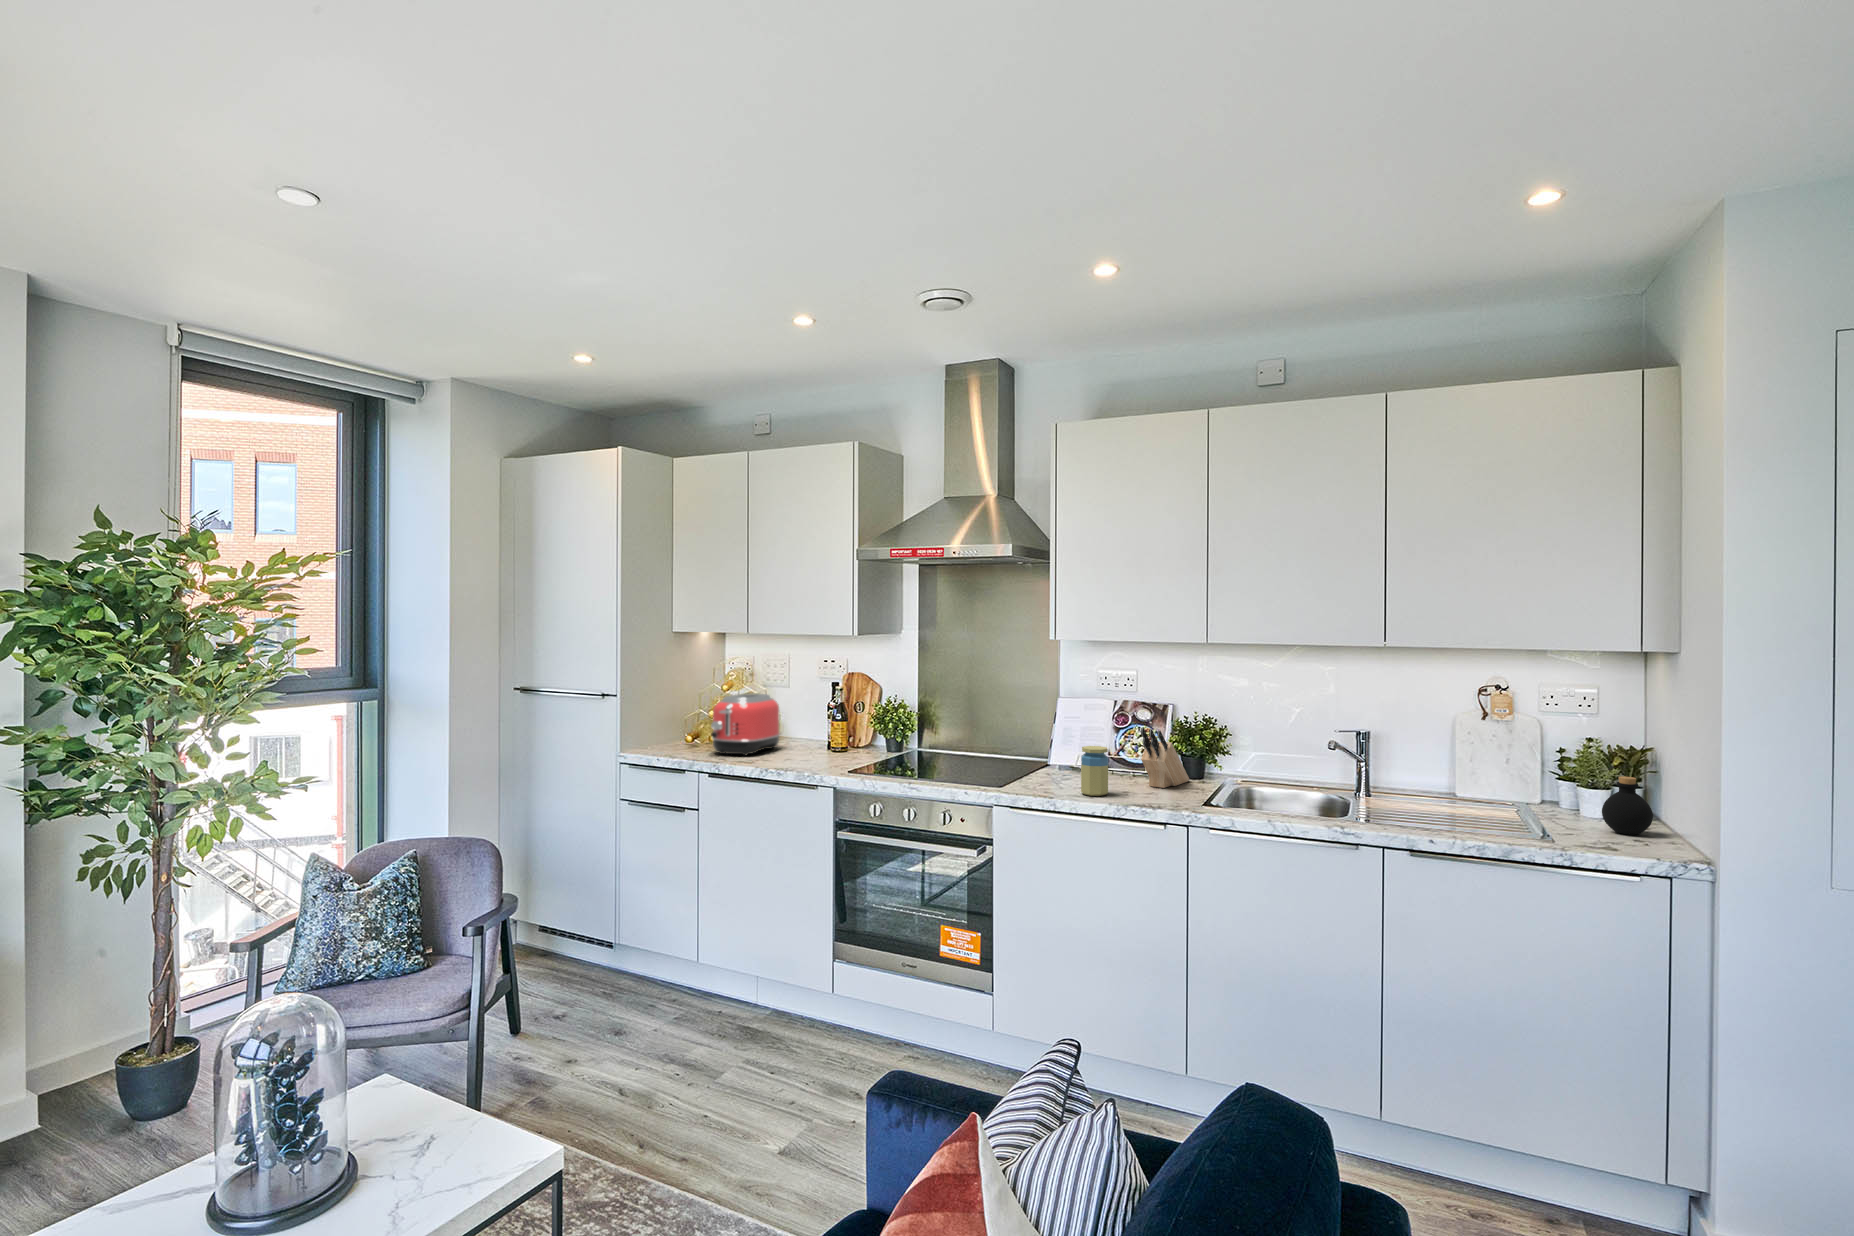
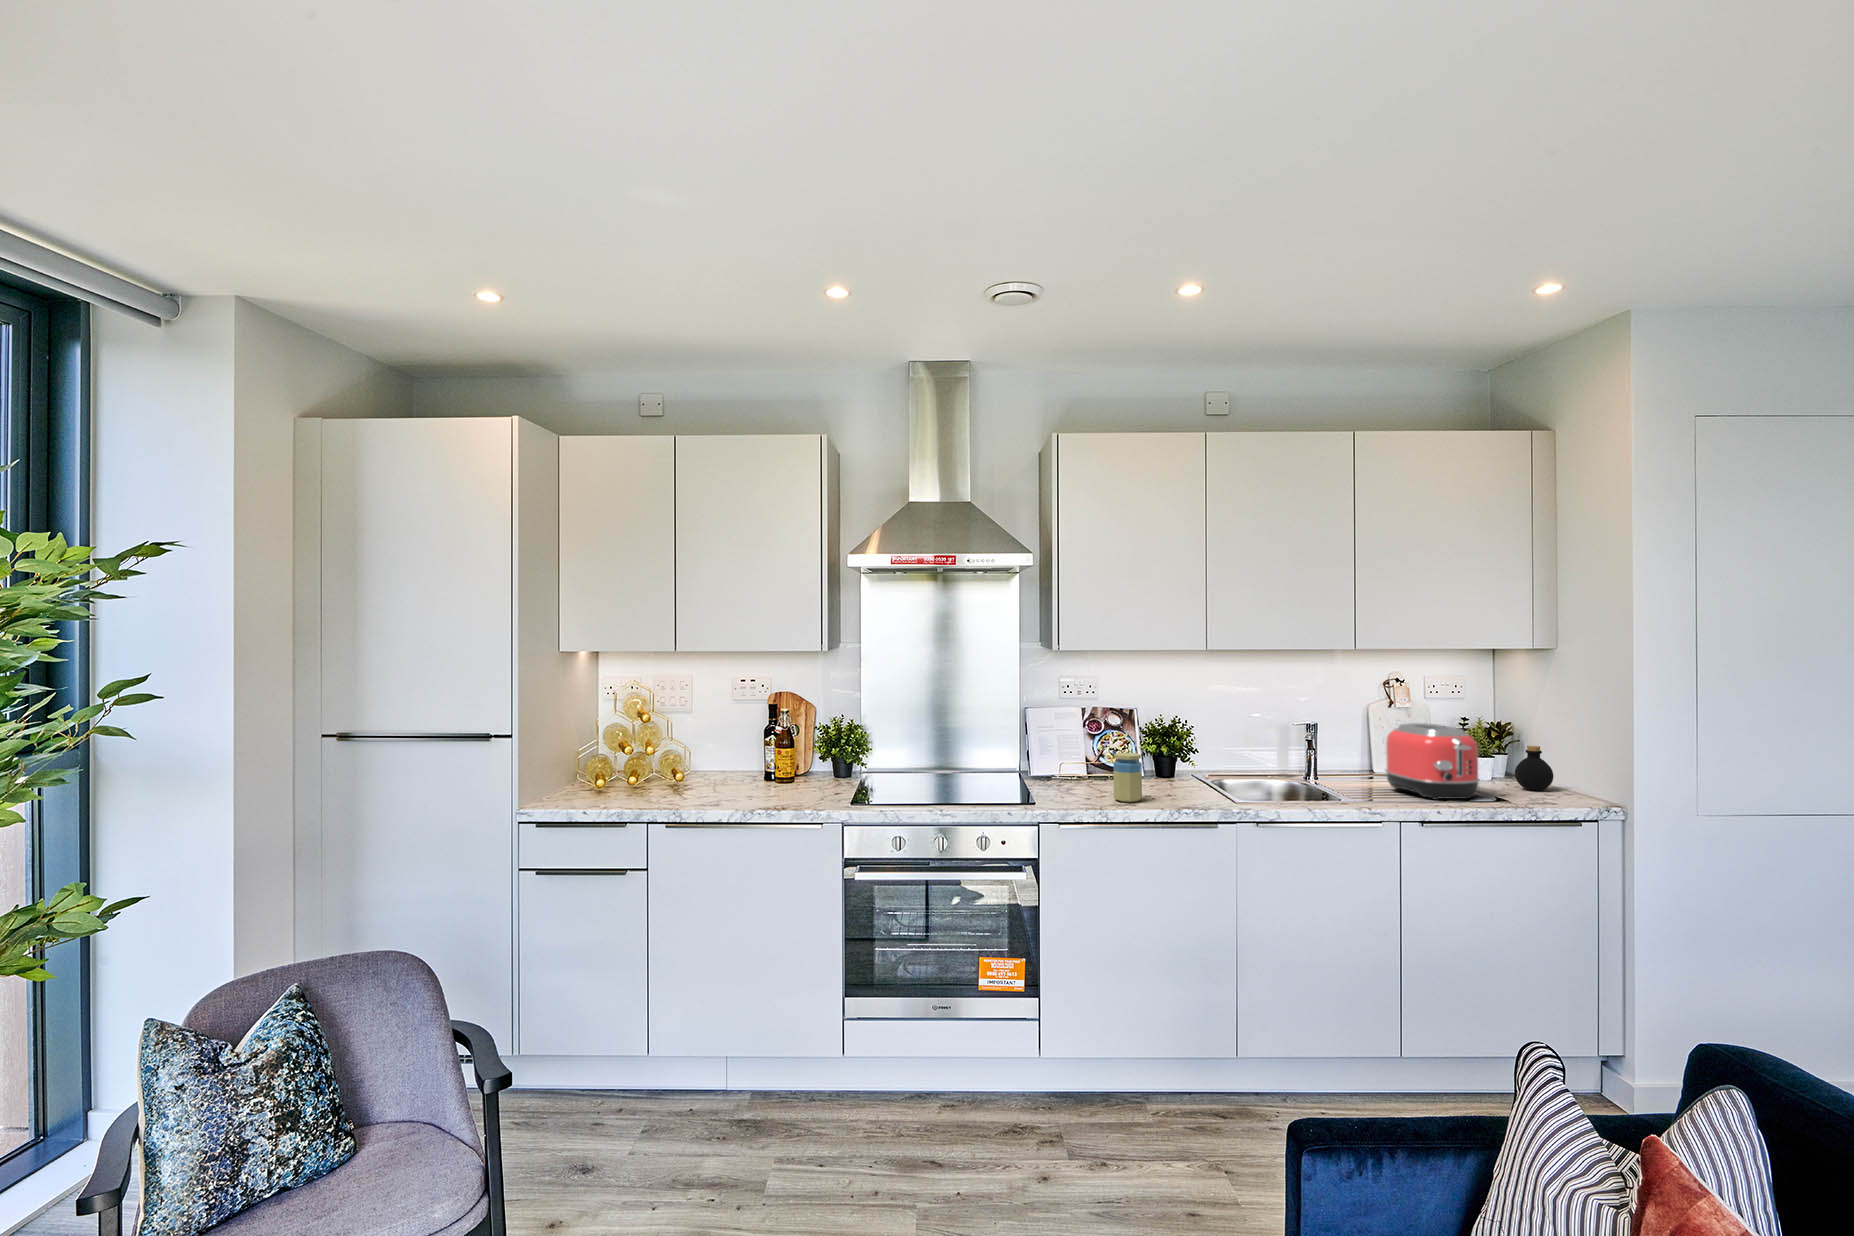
toaster: present [711,693,780,756] -> present [1385,723,1480,800]
knife block: present [1141,728,1189,788] -> none [1144,732,1171,788]

